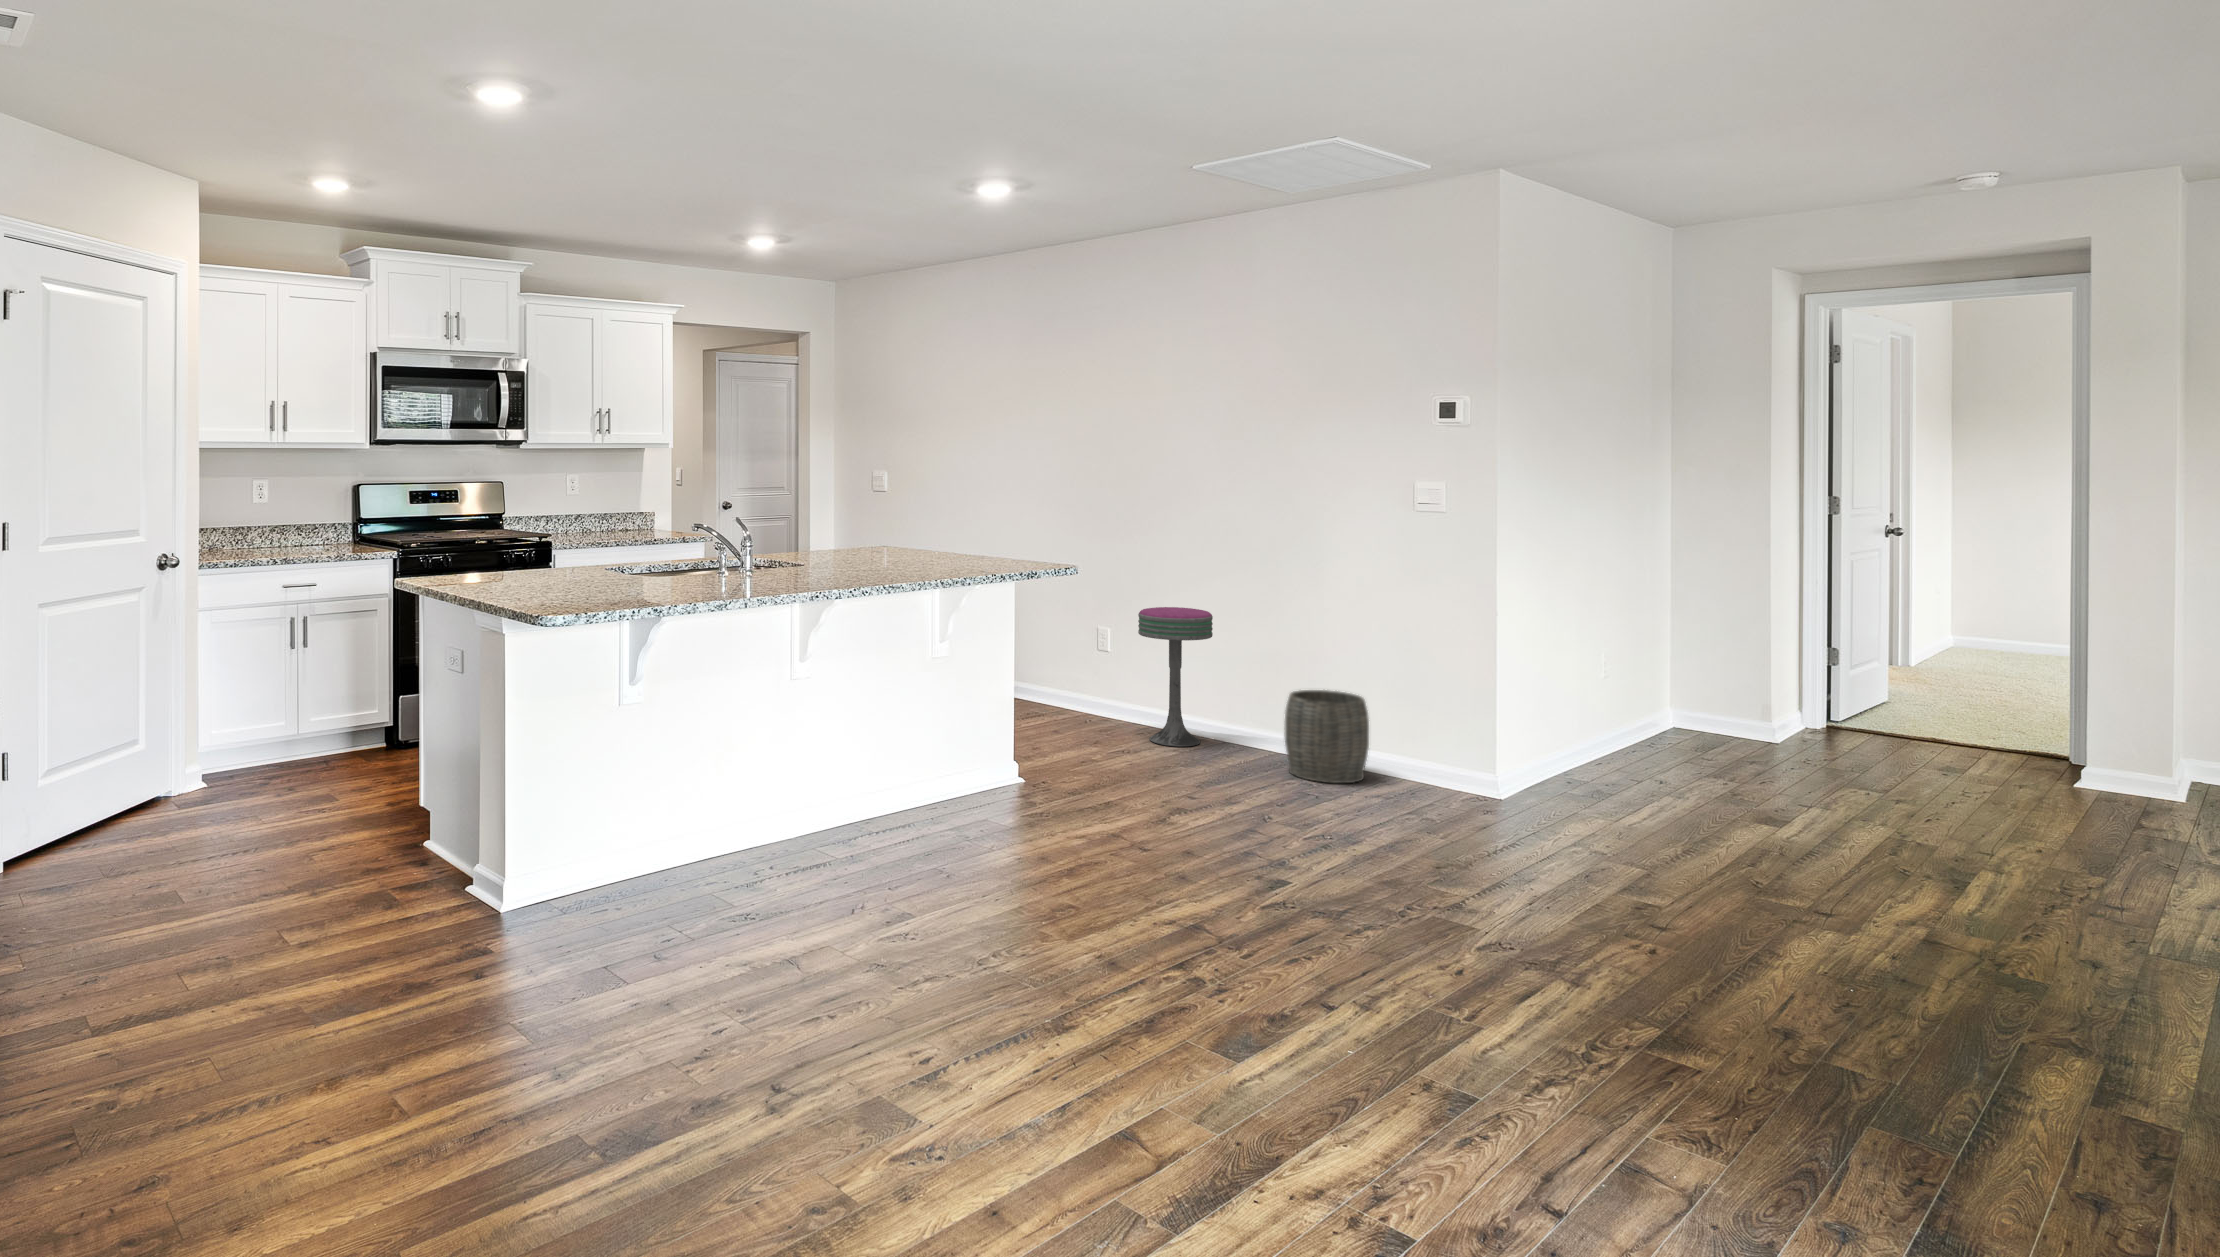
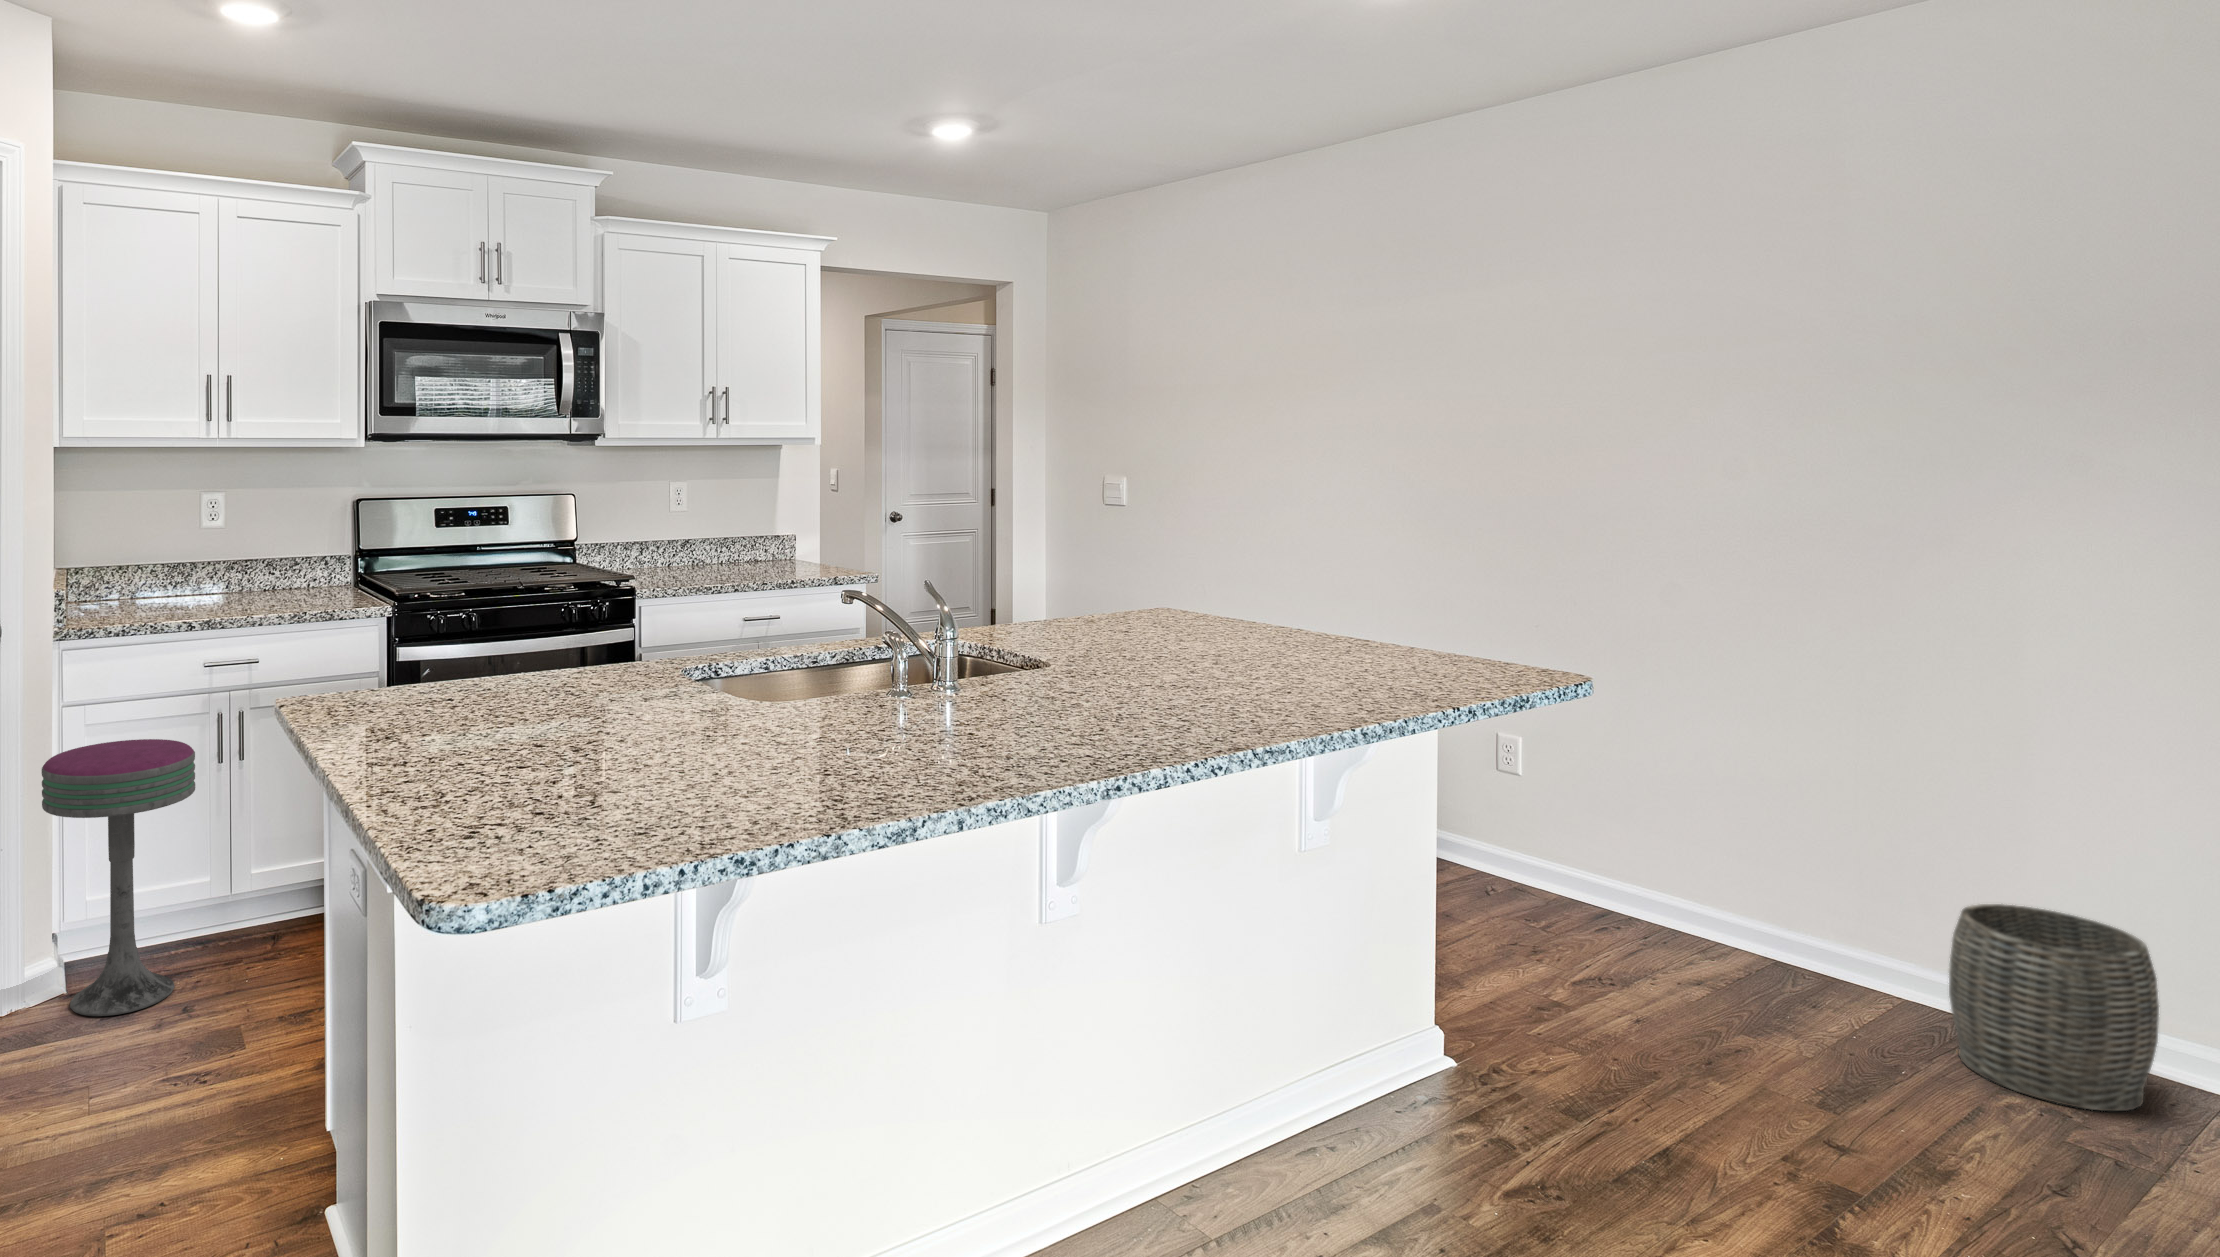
bar stool: present [1138,607,1213,747] -> present [42,739,195,1016]

